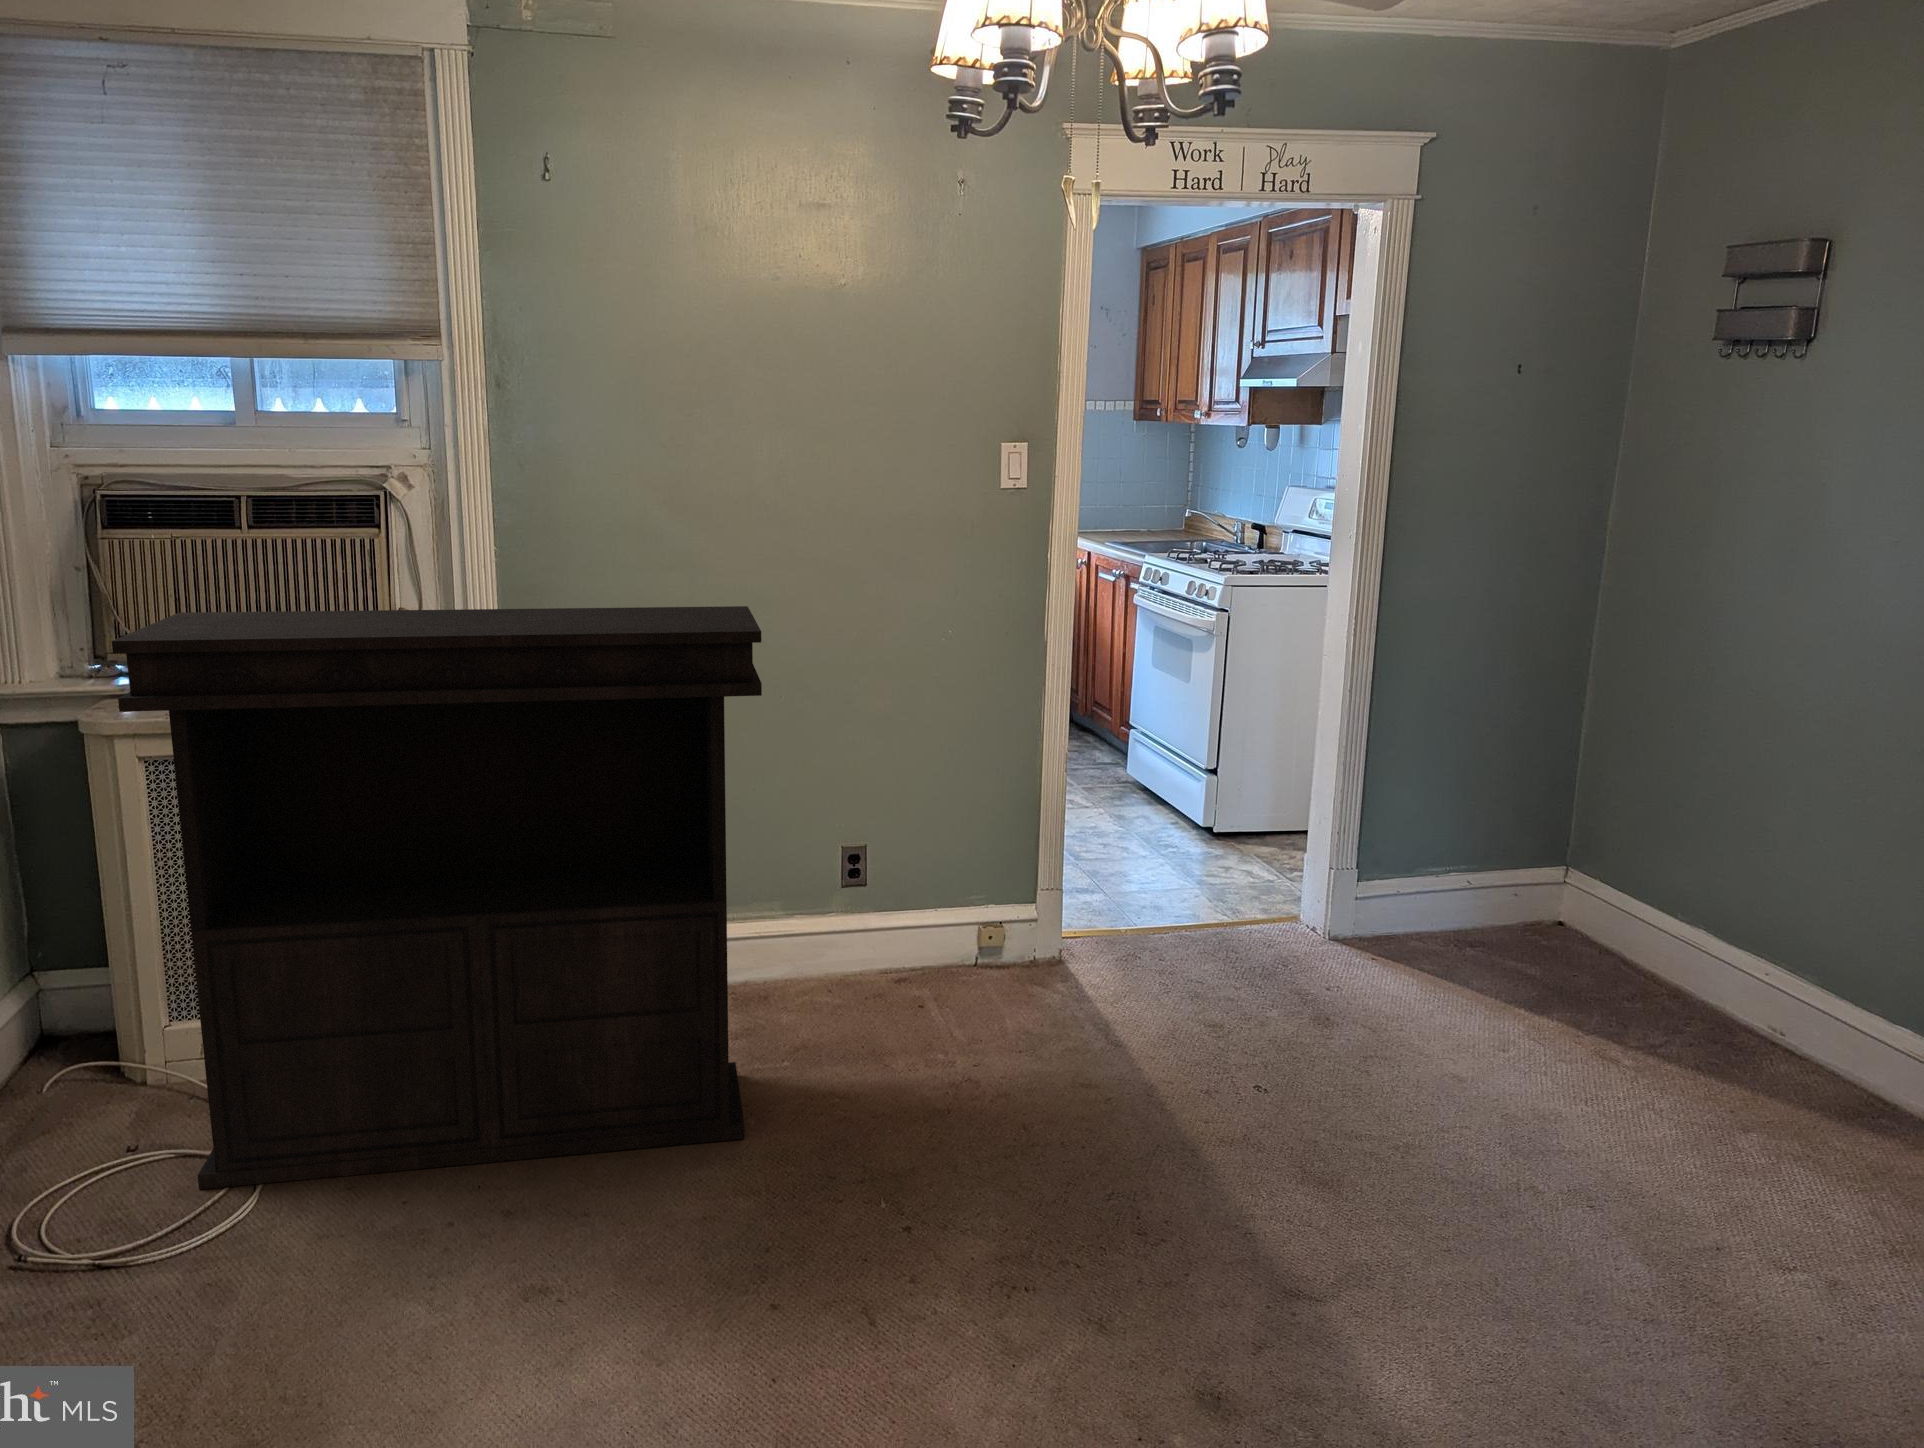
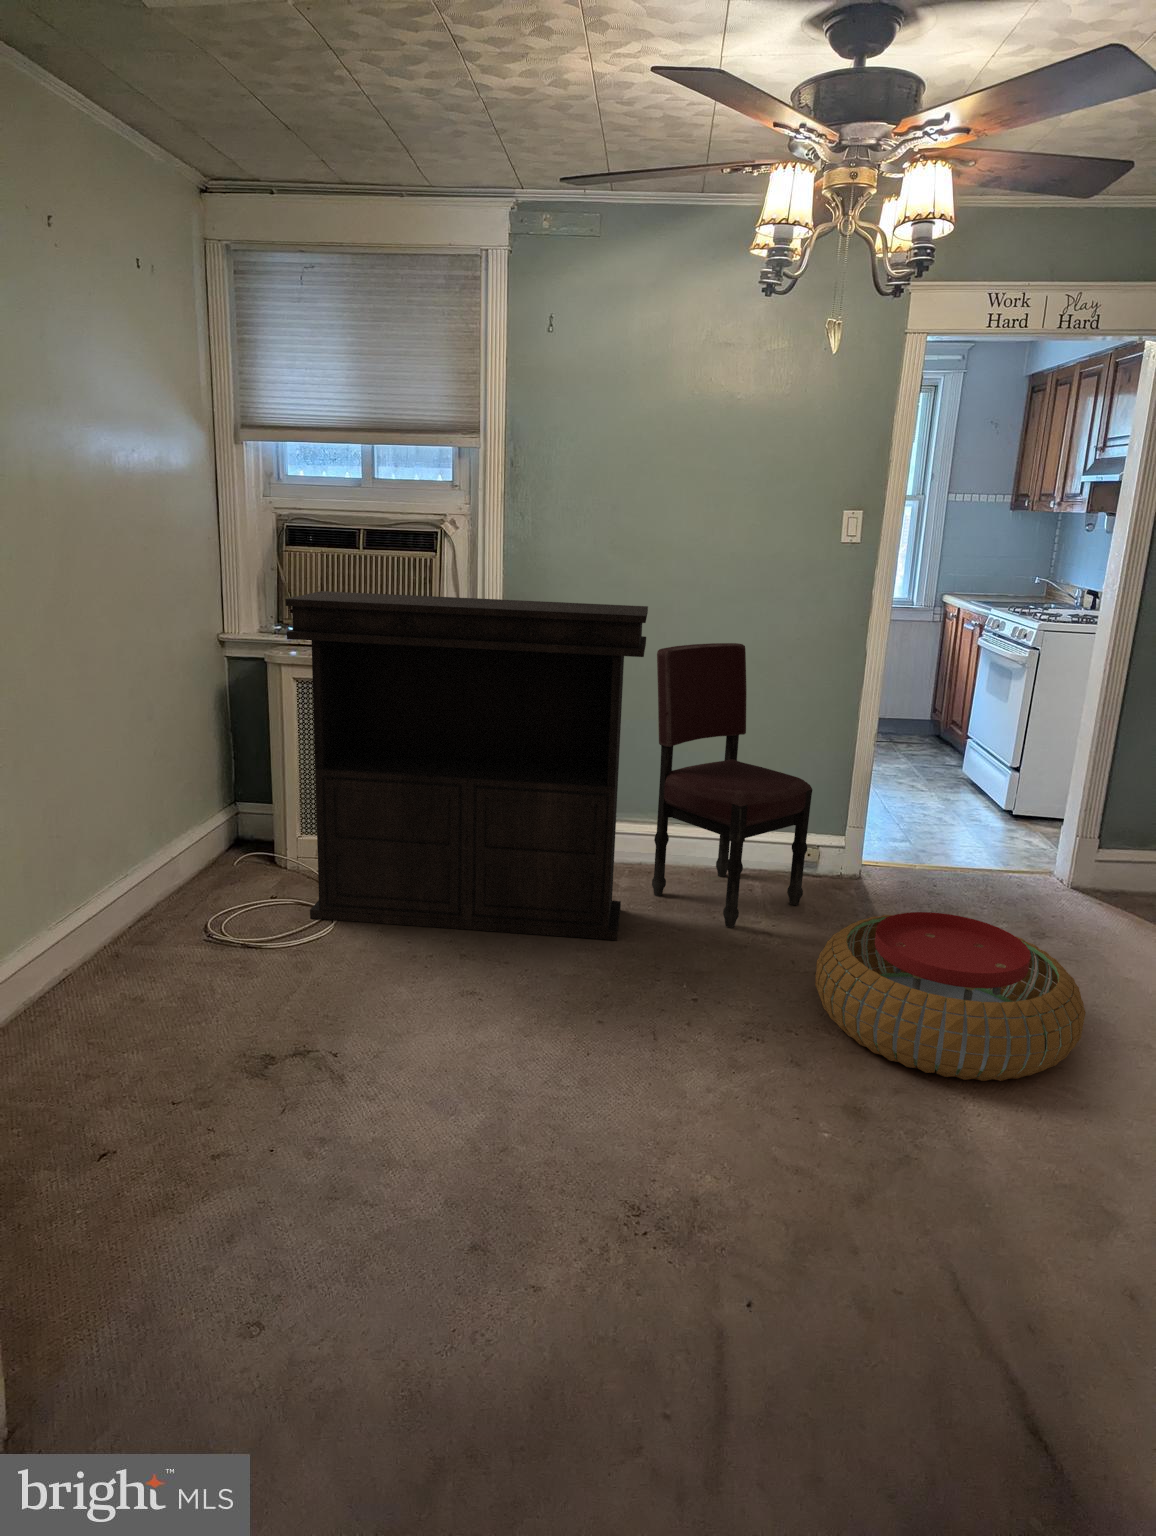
dining chair: none [760,642,1001,1081] -> present [652,643,812,928]
pouf: none [1069,1034,1462,1317] -> present [815,912,1086,1081]

